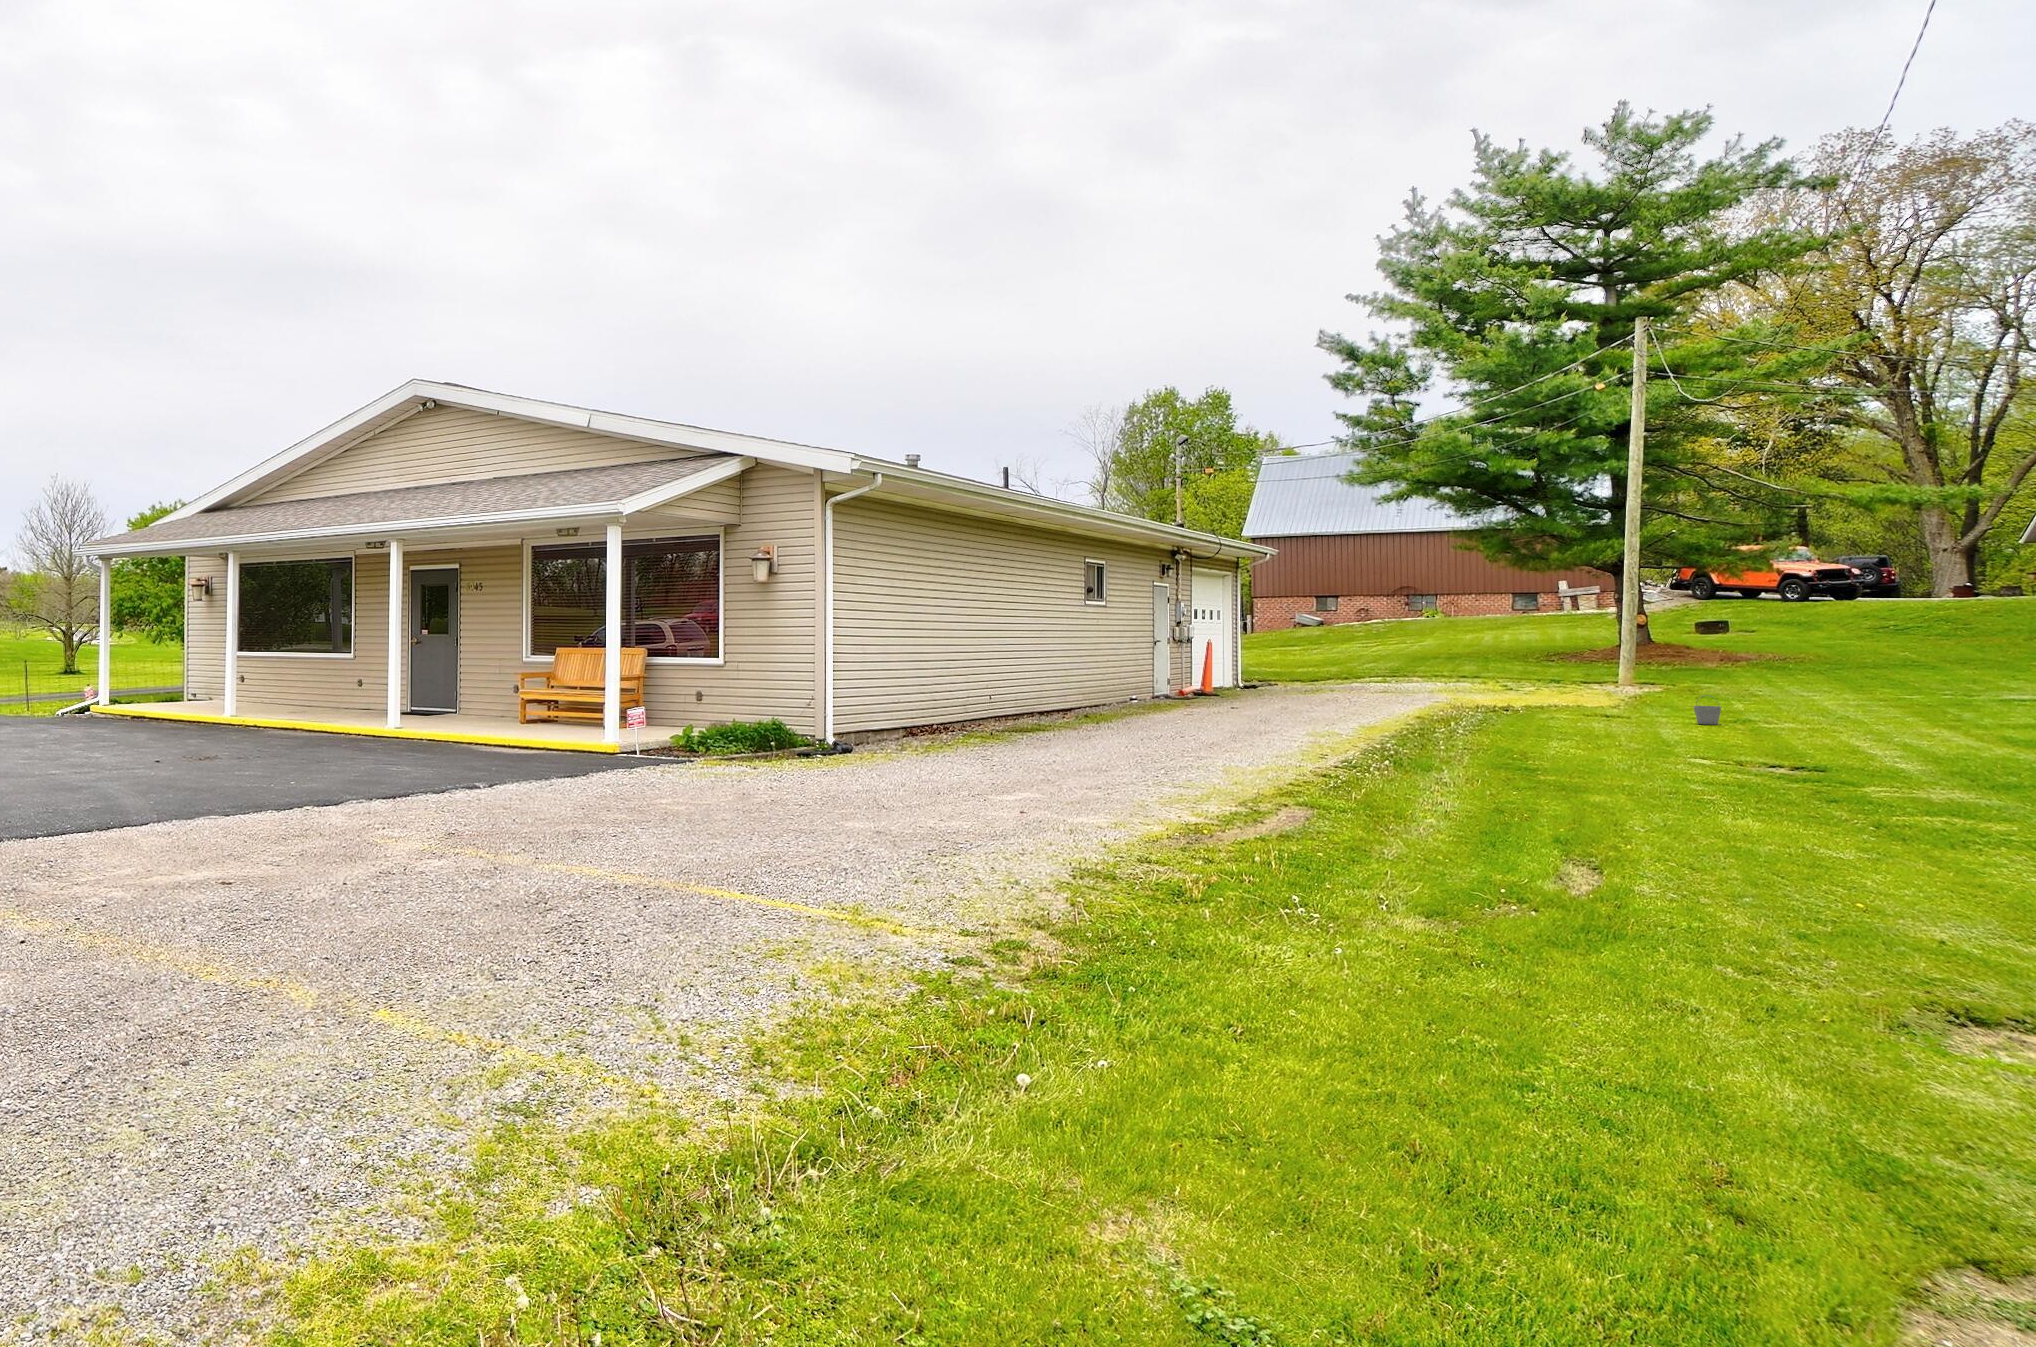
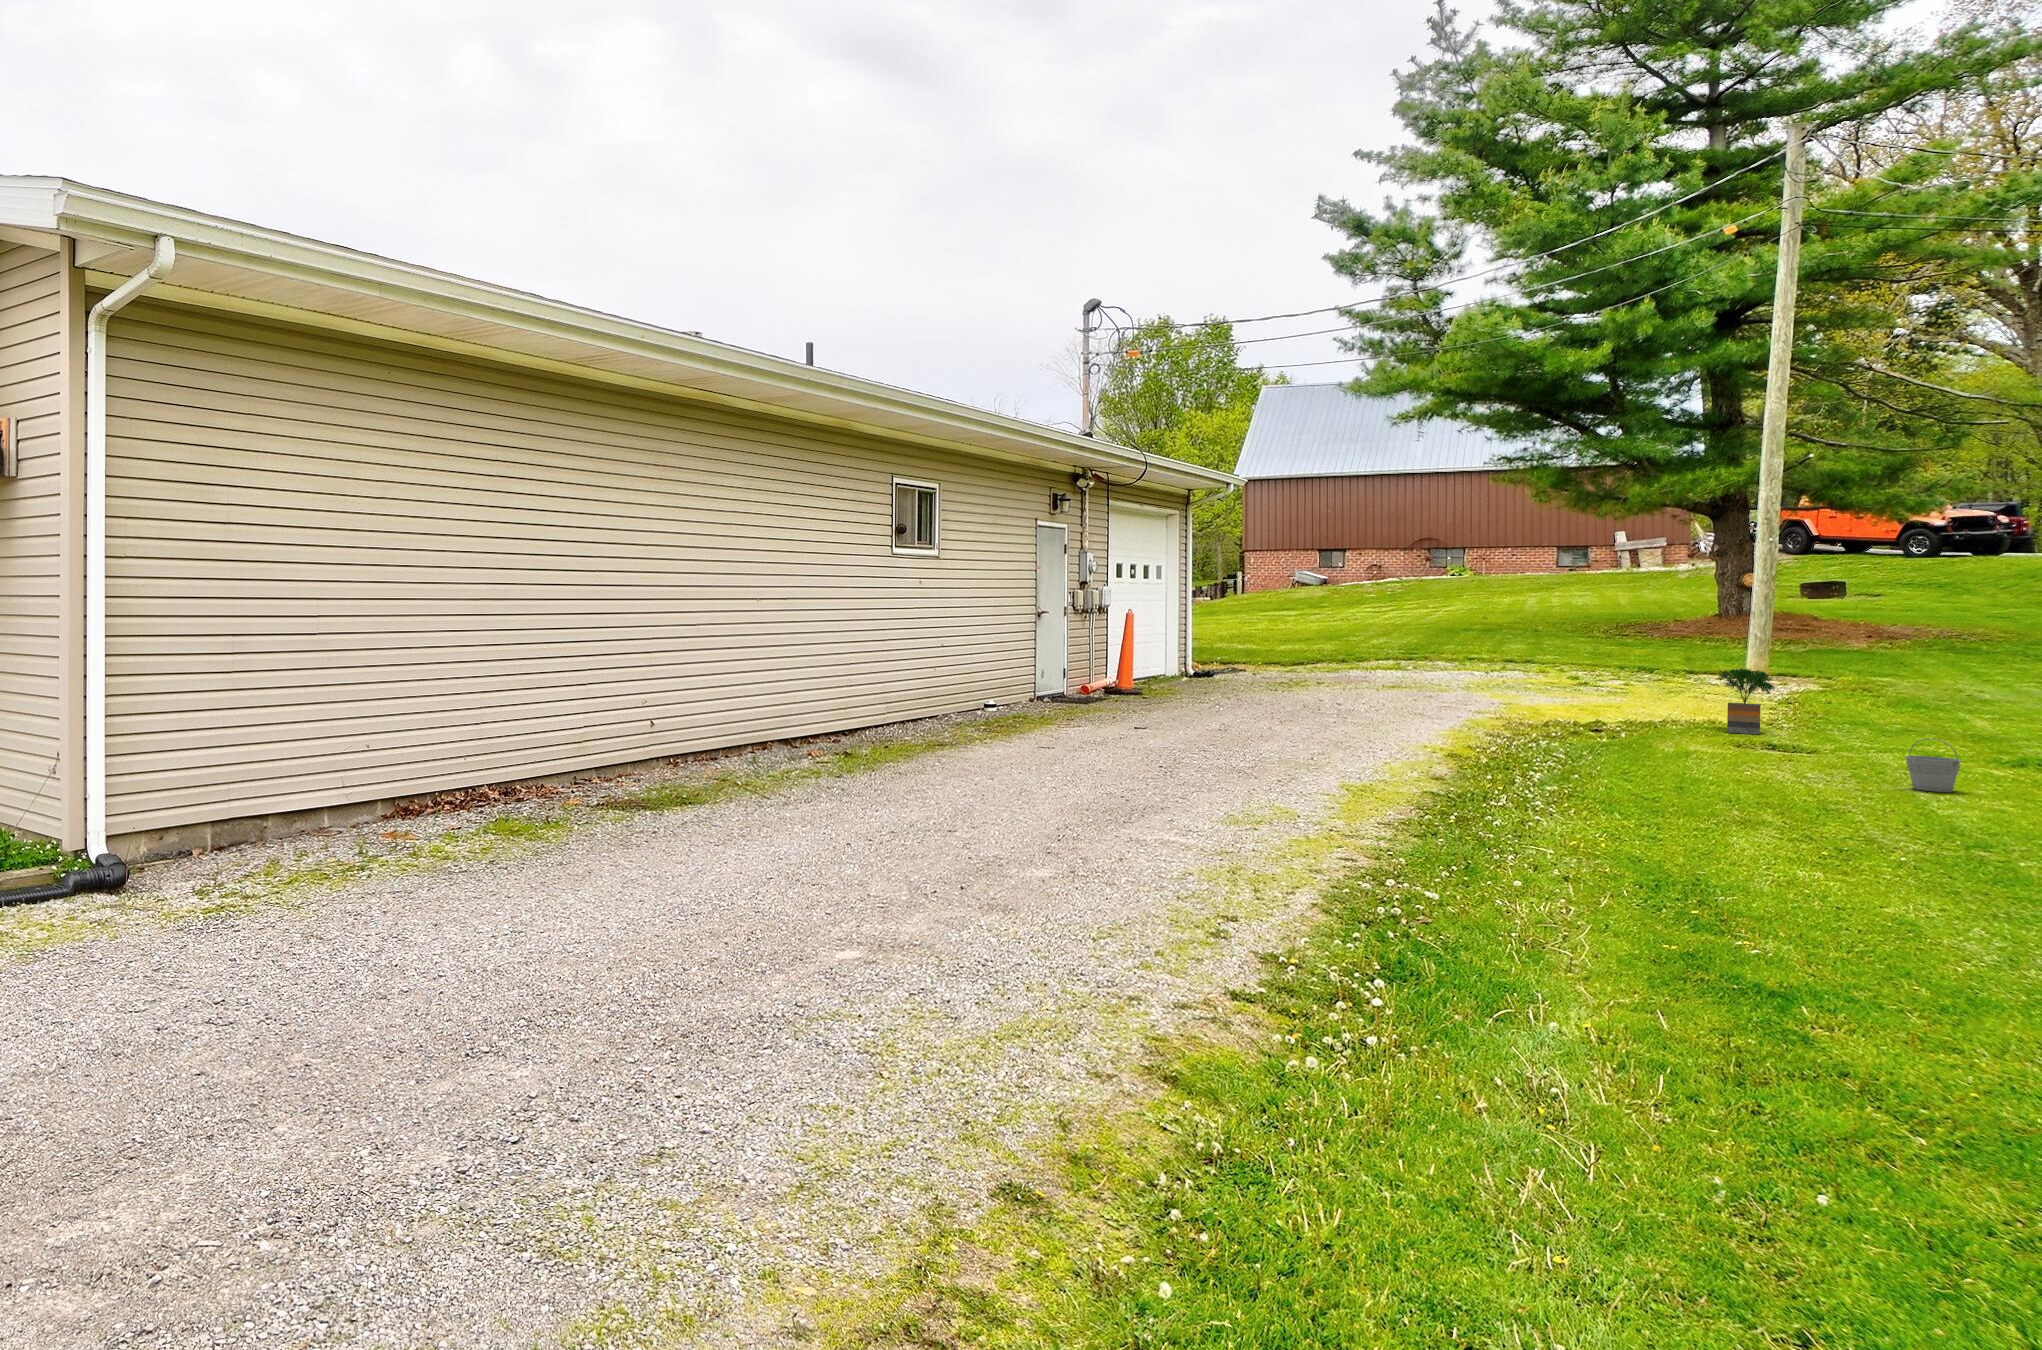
potted tree: none [1602,665,1638,706] -> present [1718,668,1775,735]

